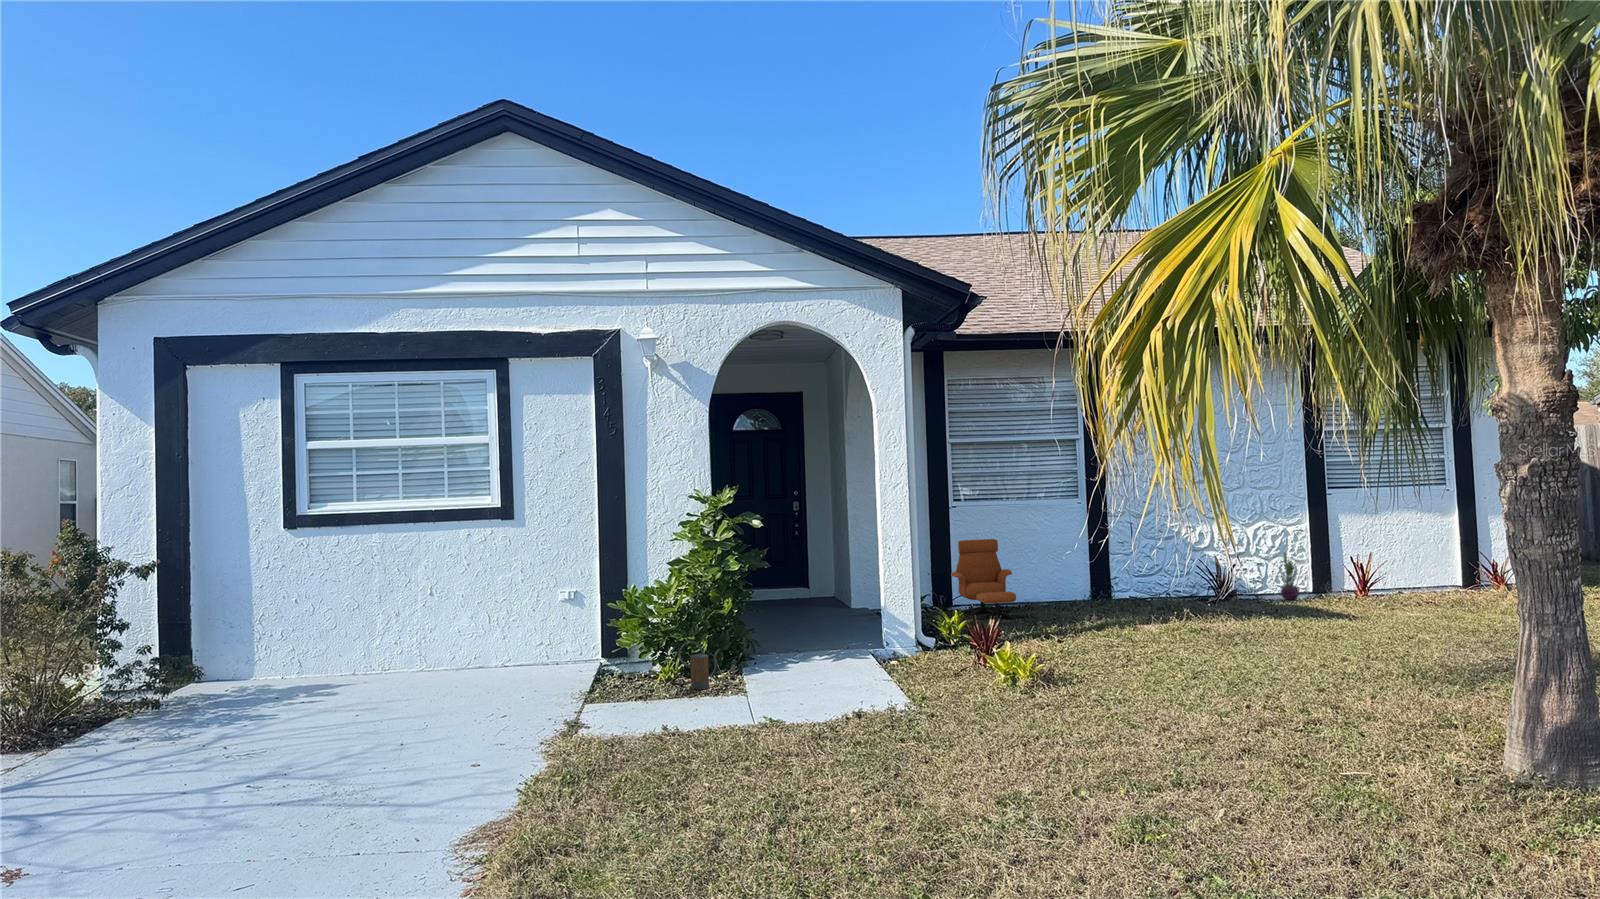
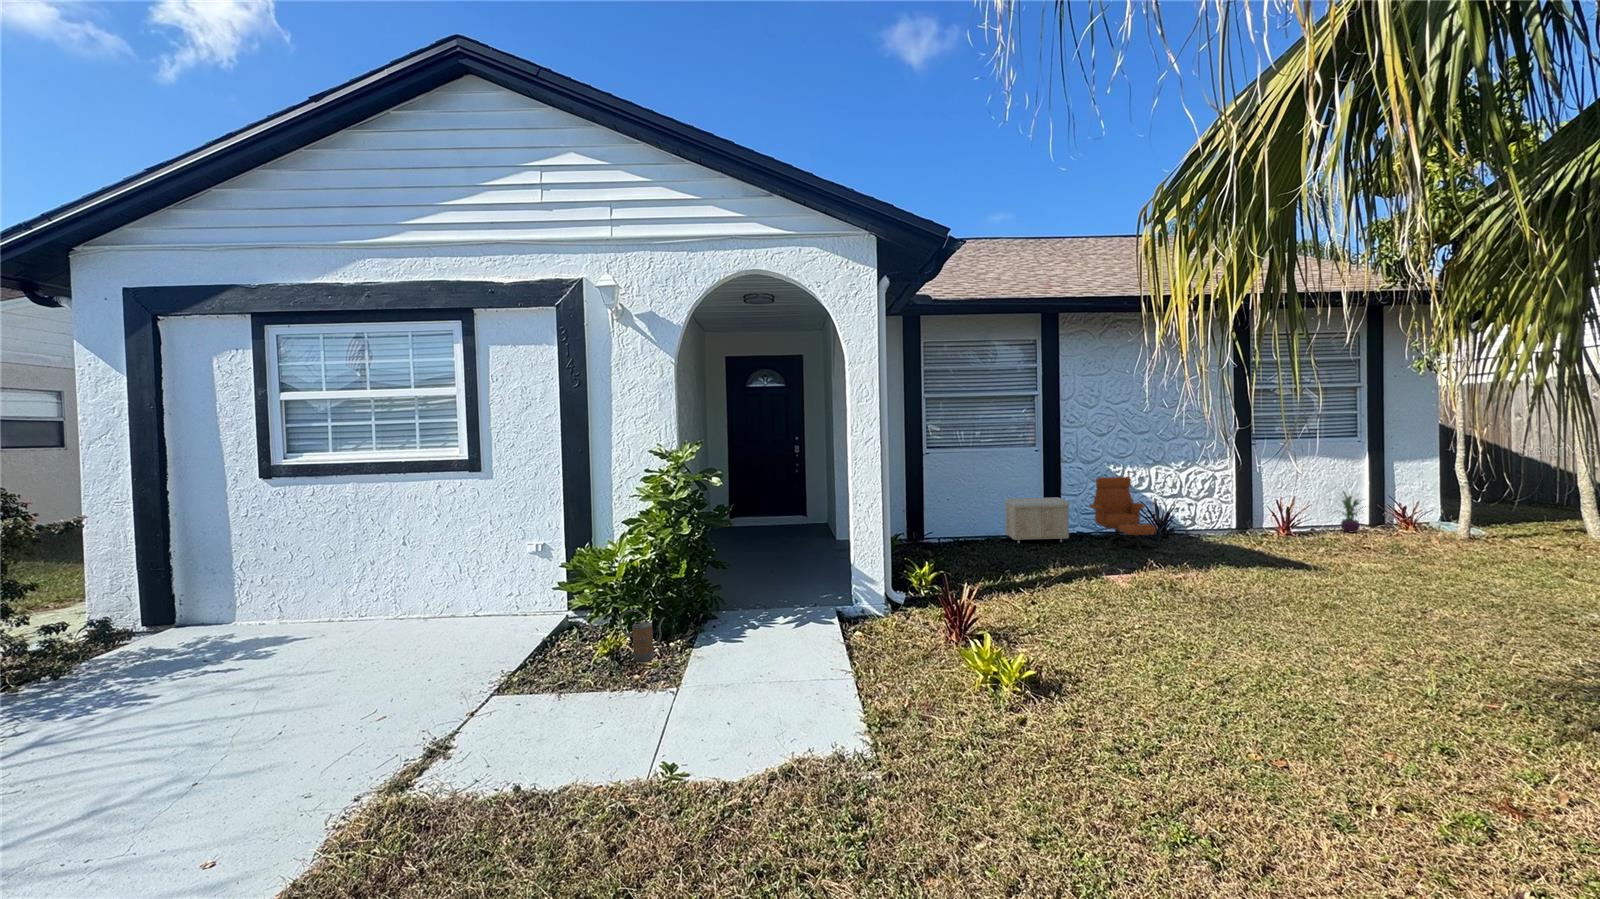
lounge chair: present [951,539,1017,621] -> present [1089,477,1156,550]
decorative plant: present [1267,552,1299,600] -> present [1331,491,1363,532]
storage bench: none [1047,557,1119,610] -> present [1006,497,1069,543]

